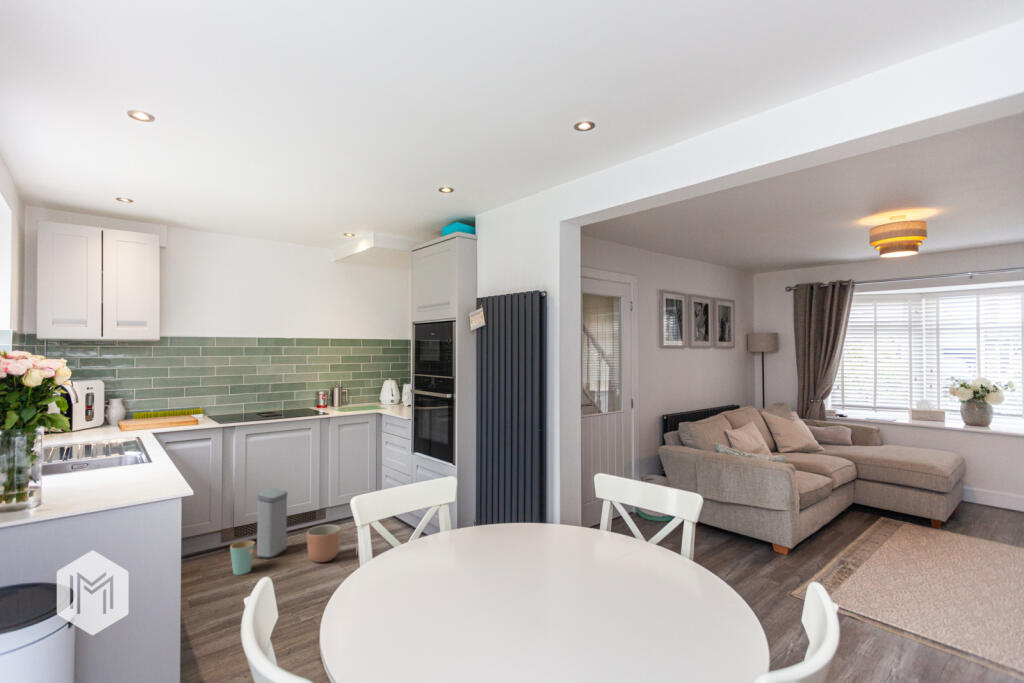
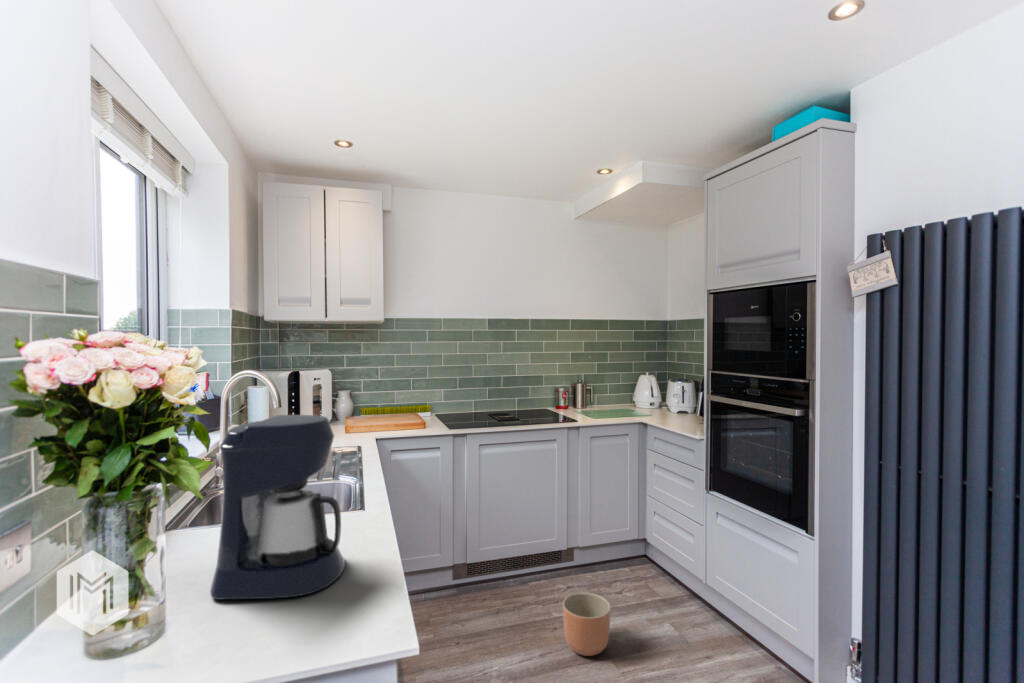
coffee maker: none [72,394,154,488] -> present [210,415,345,599]
trash can: present [230,488,287,575] -> none [463,524,532,654]

